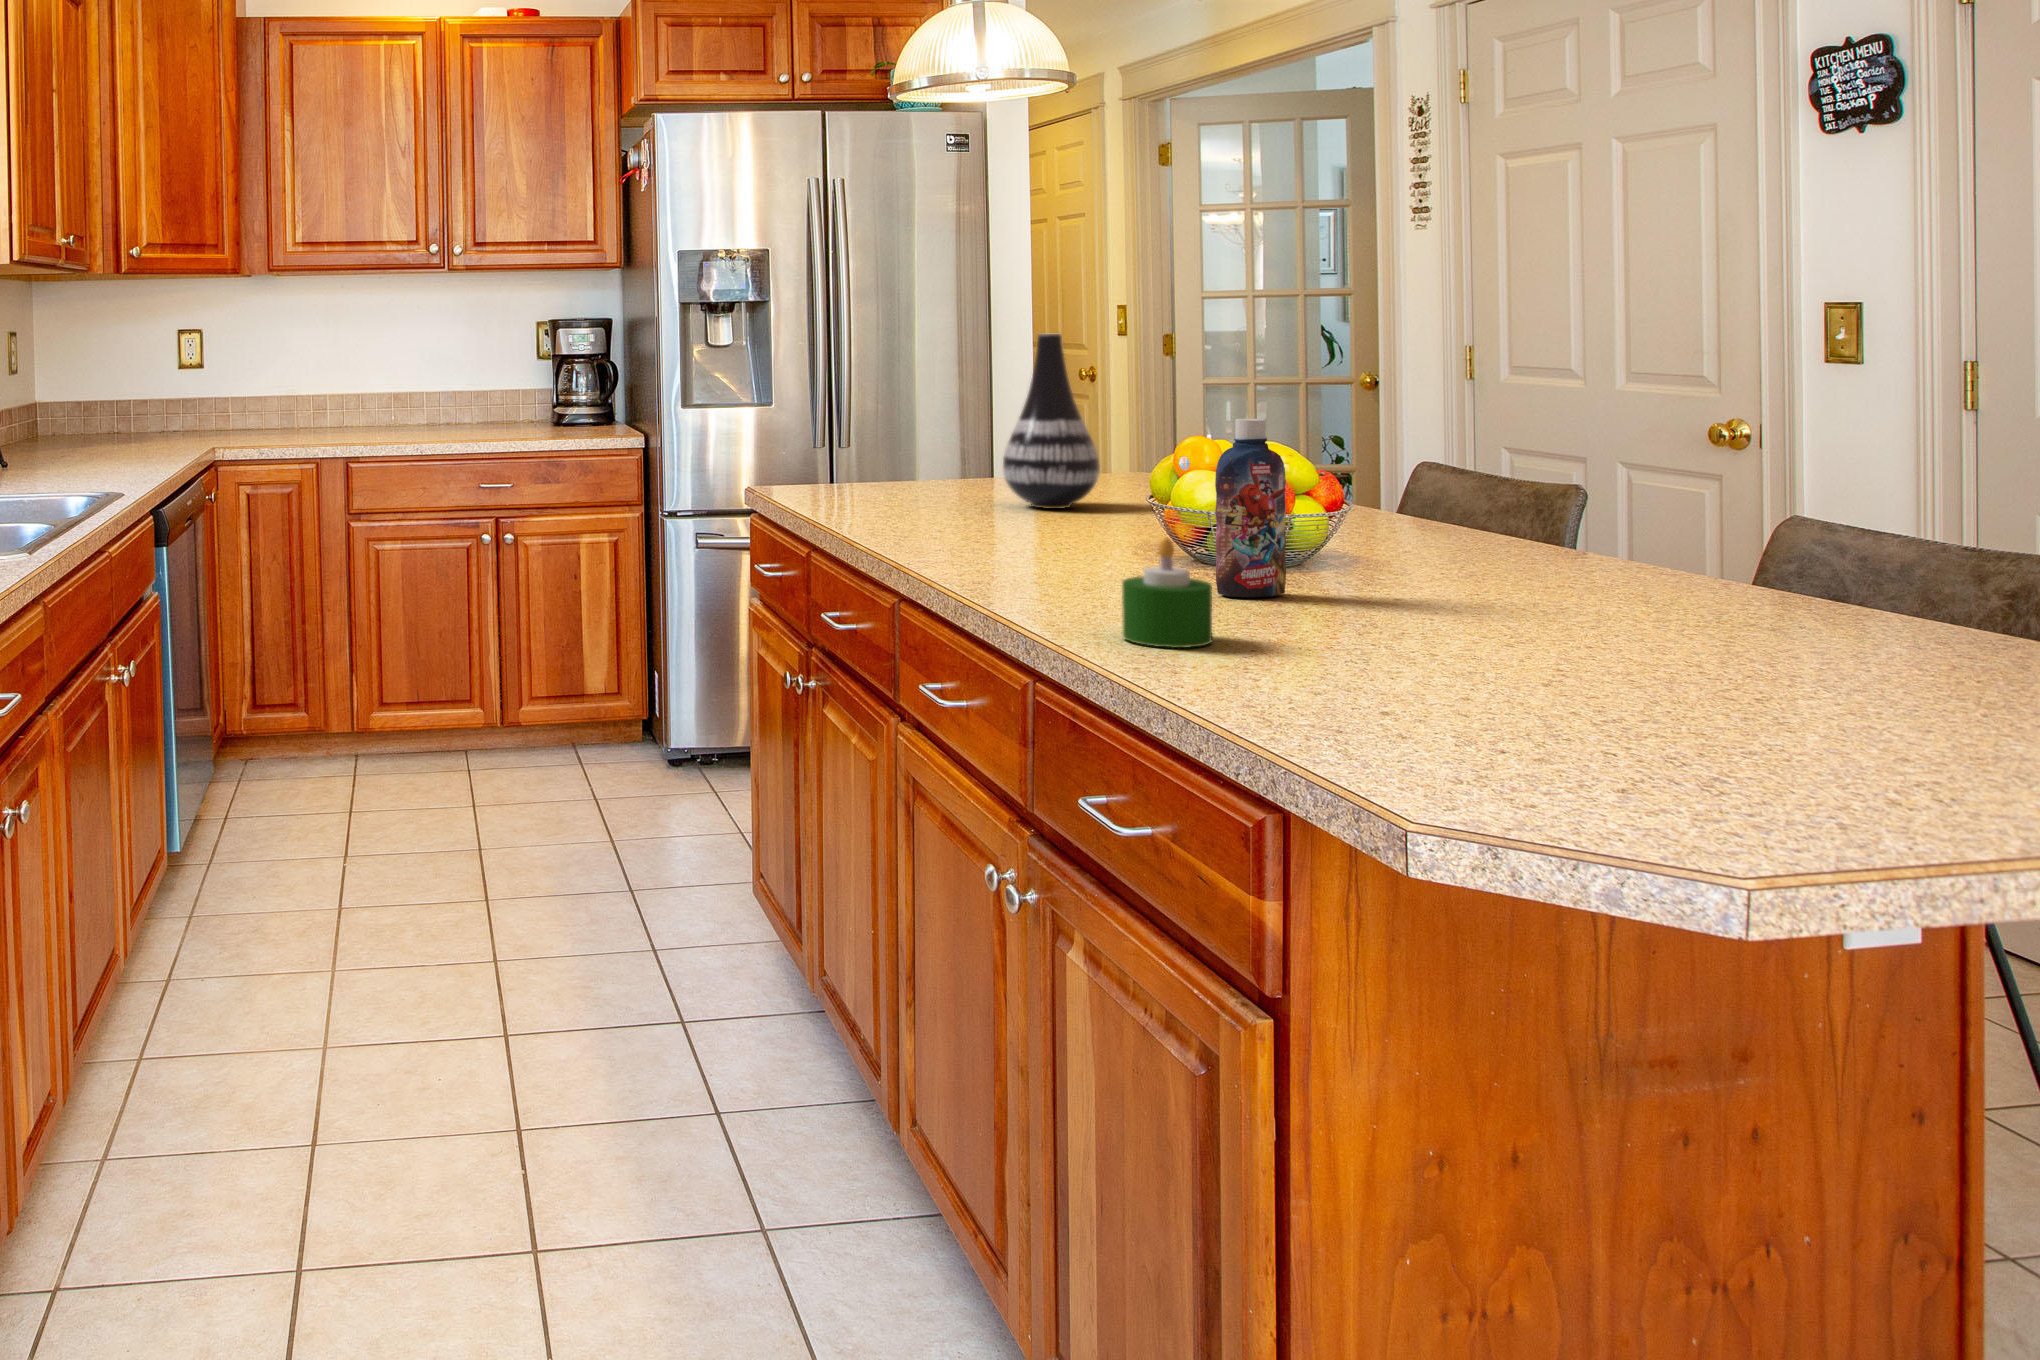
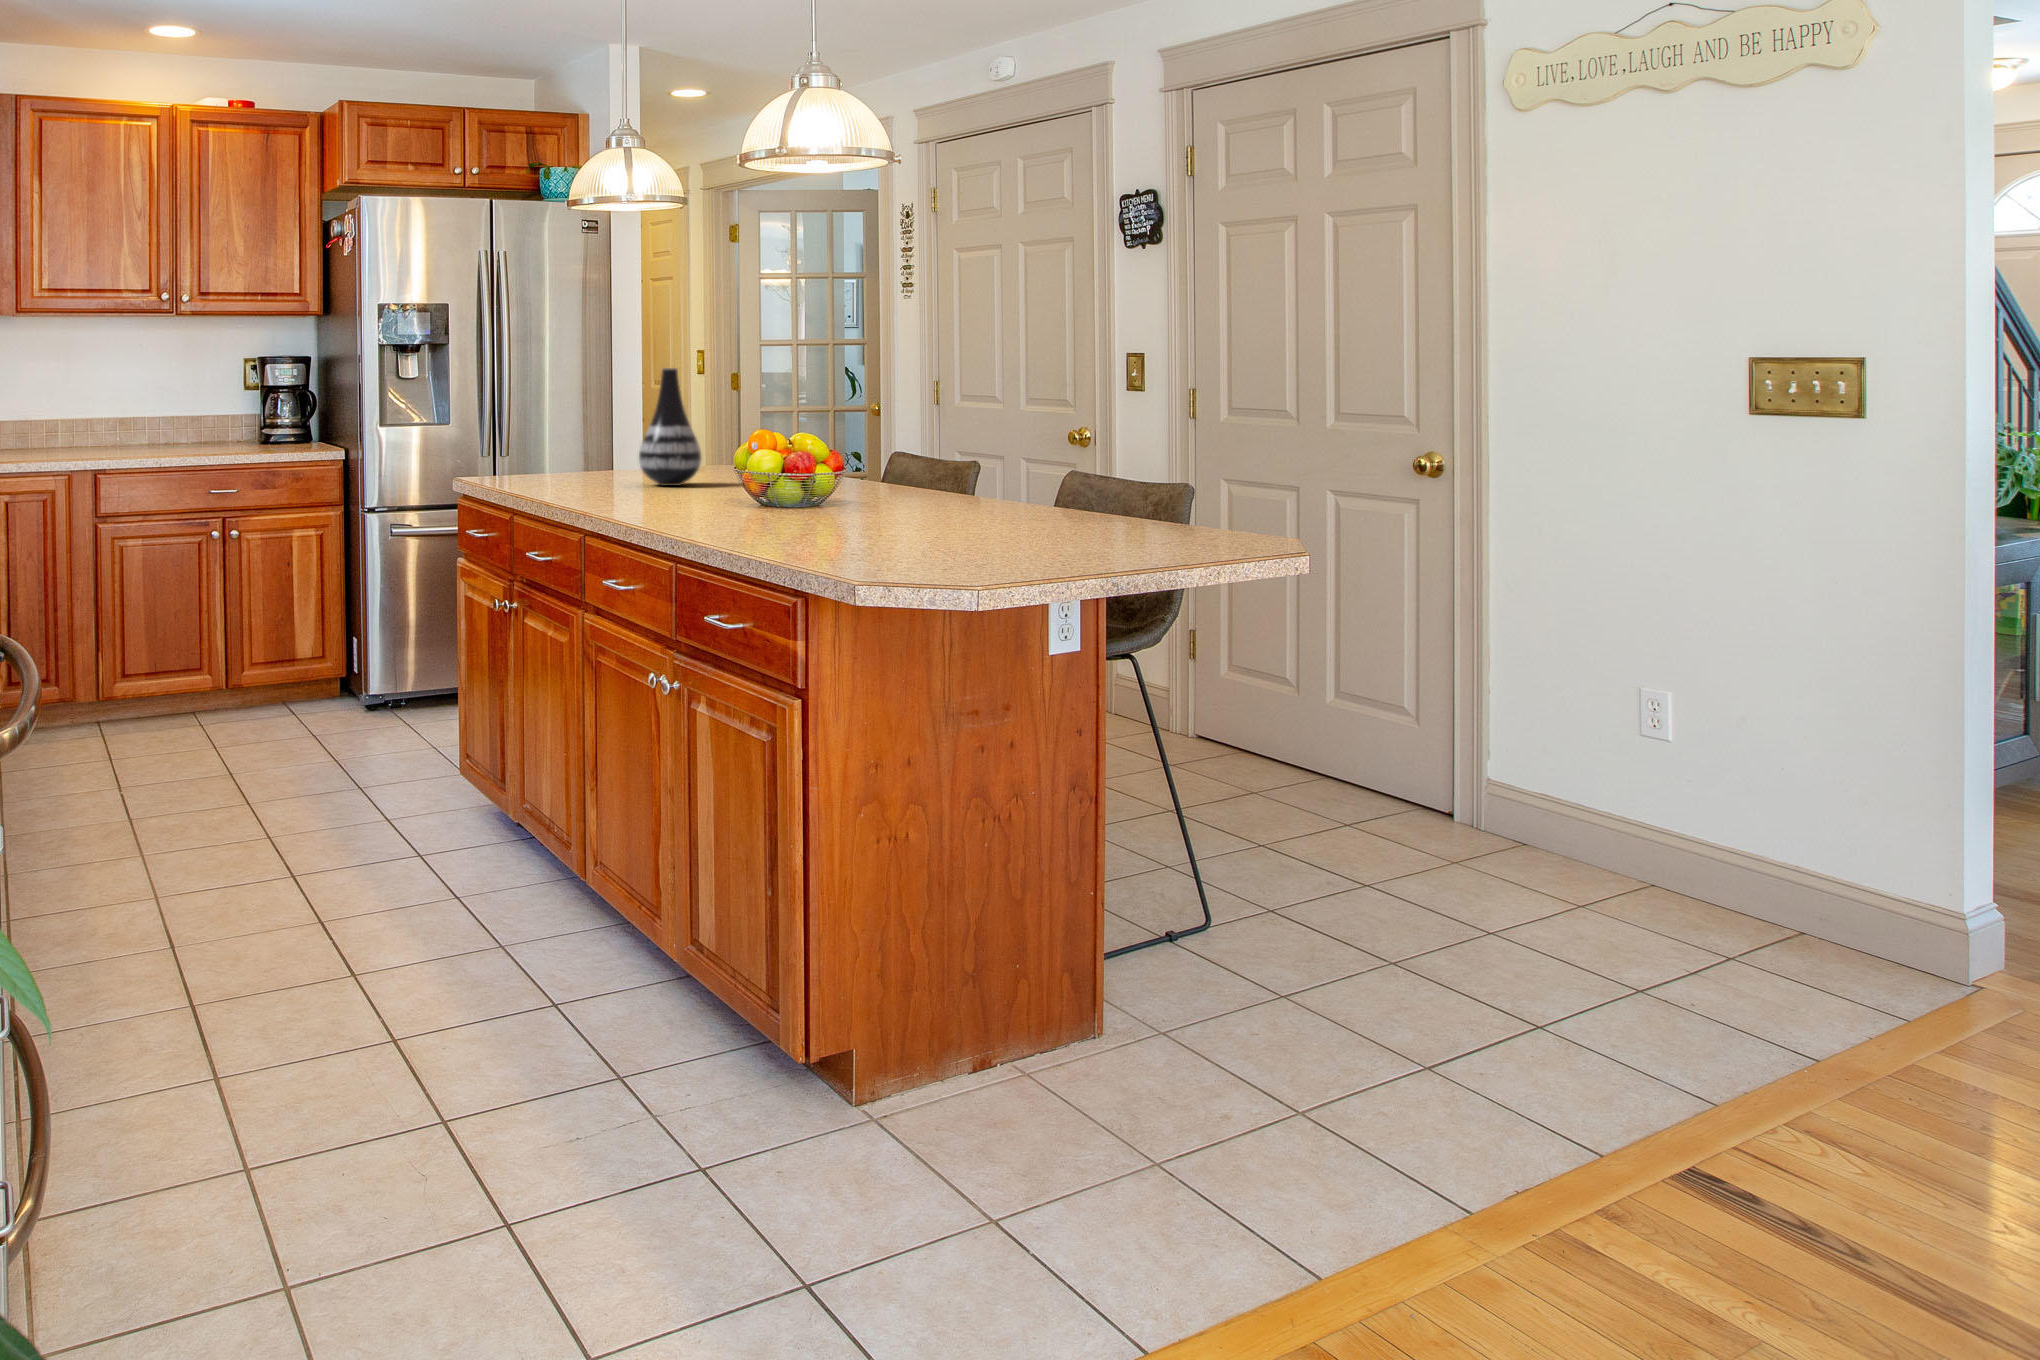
bottle: present [1215,419,1286,597] -> none [774,416,812,519]
candle: present [1122,538,1212,648] -> none [726,478,773,538]

